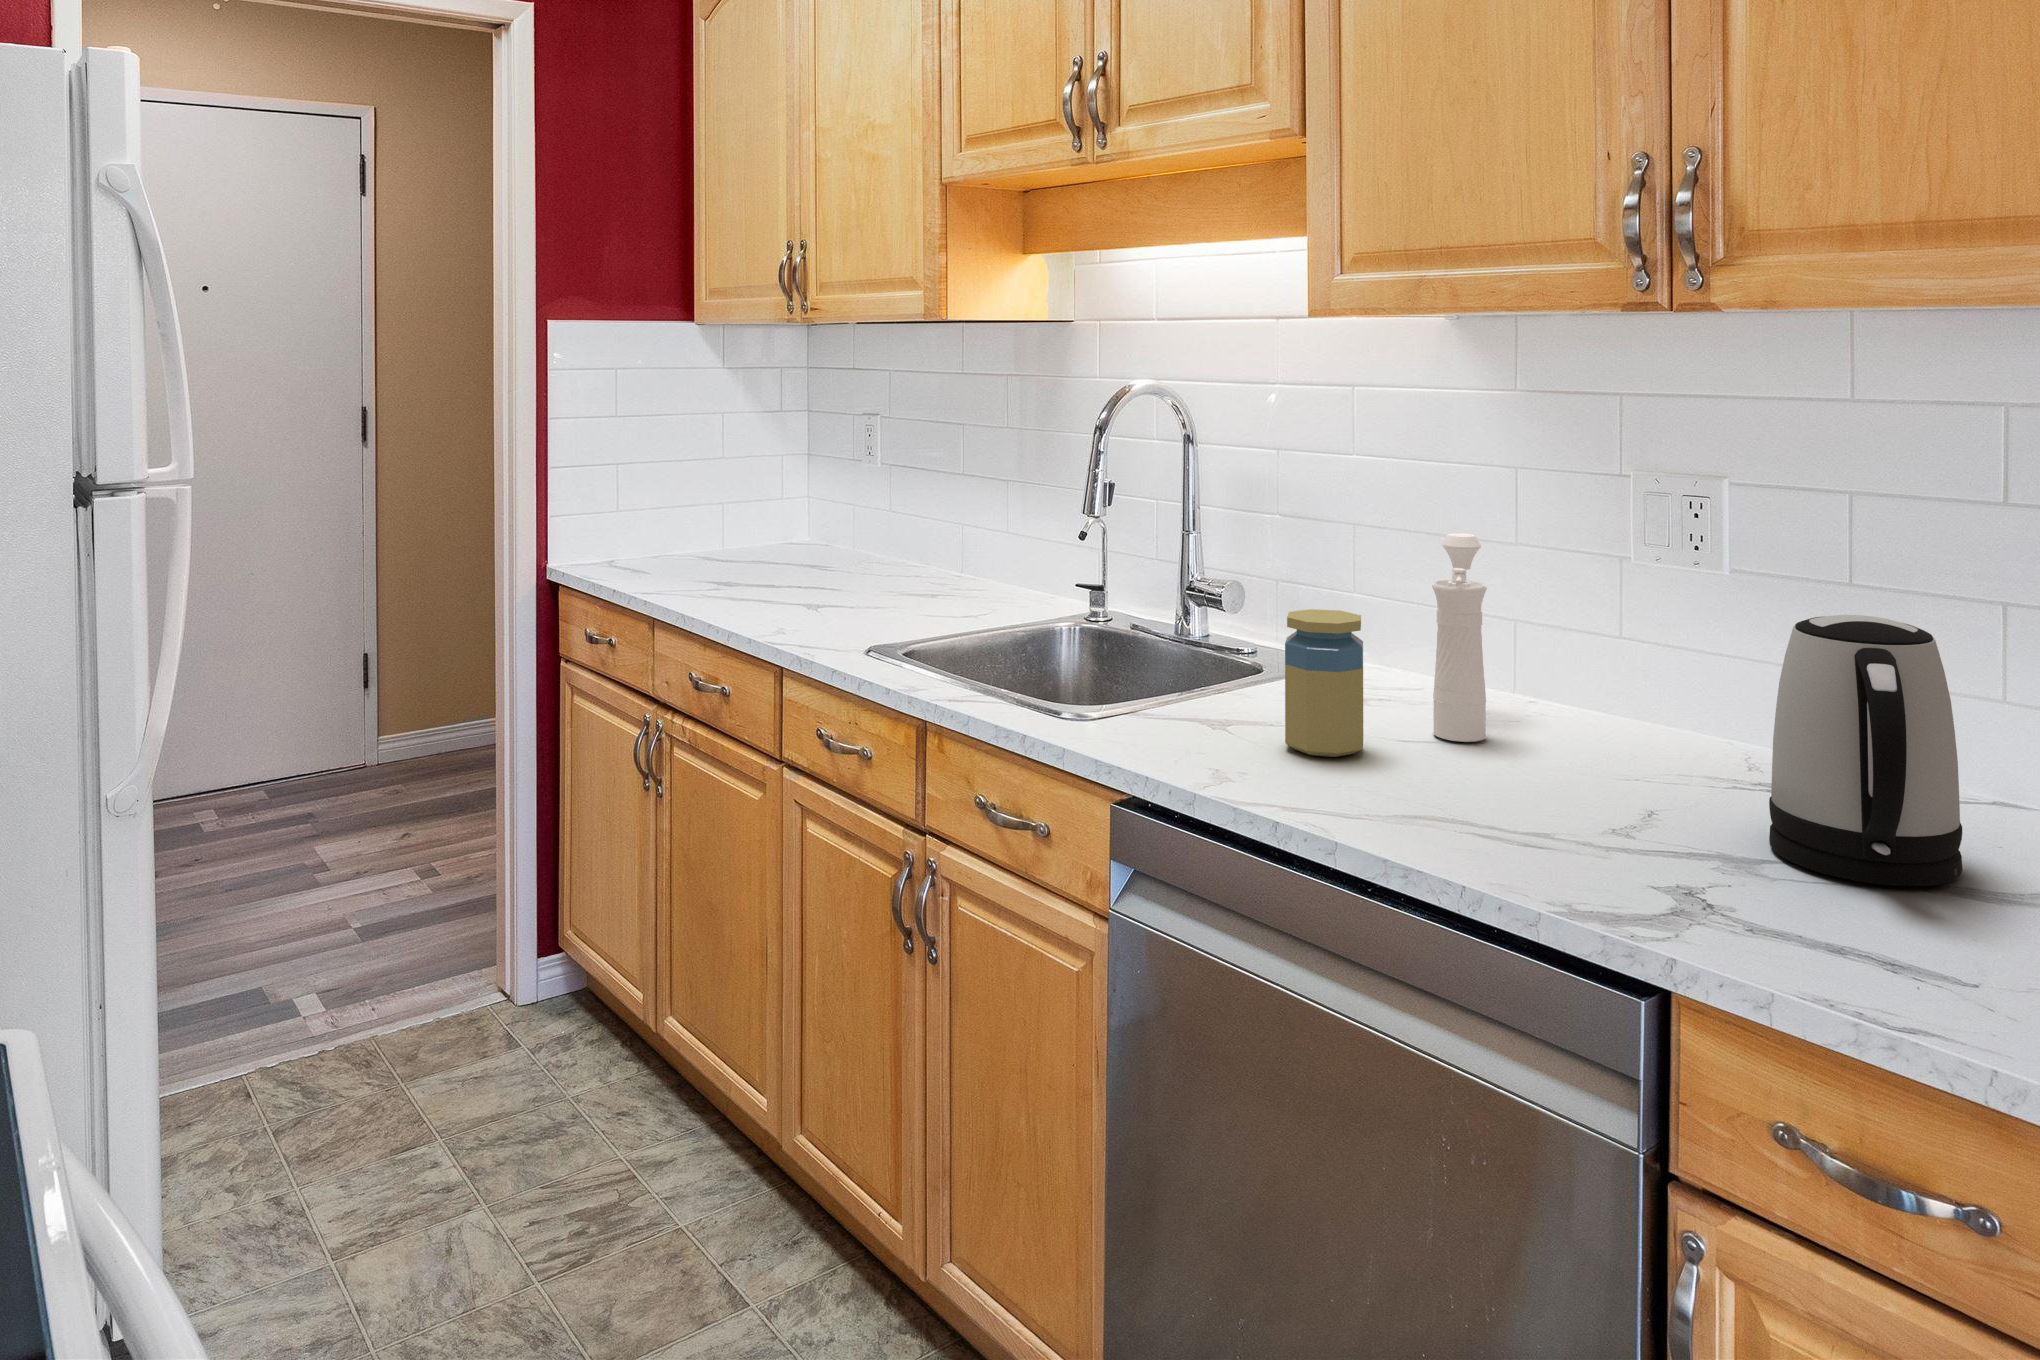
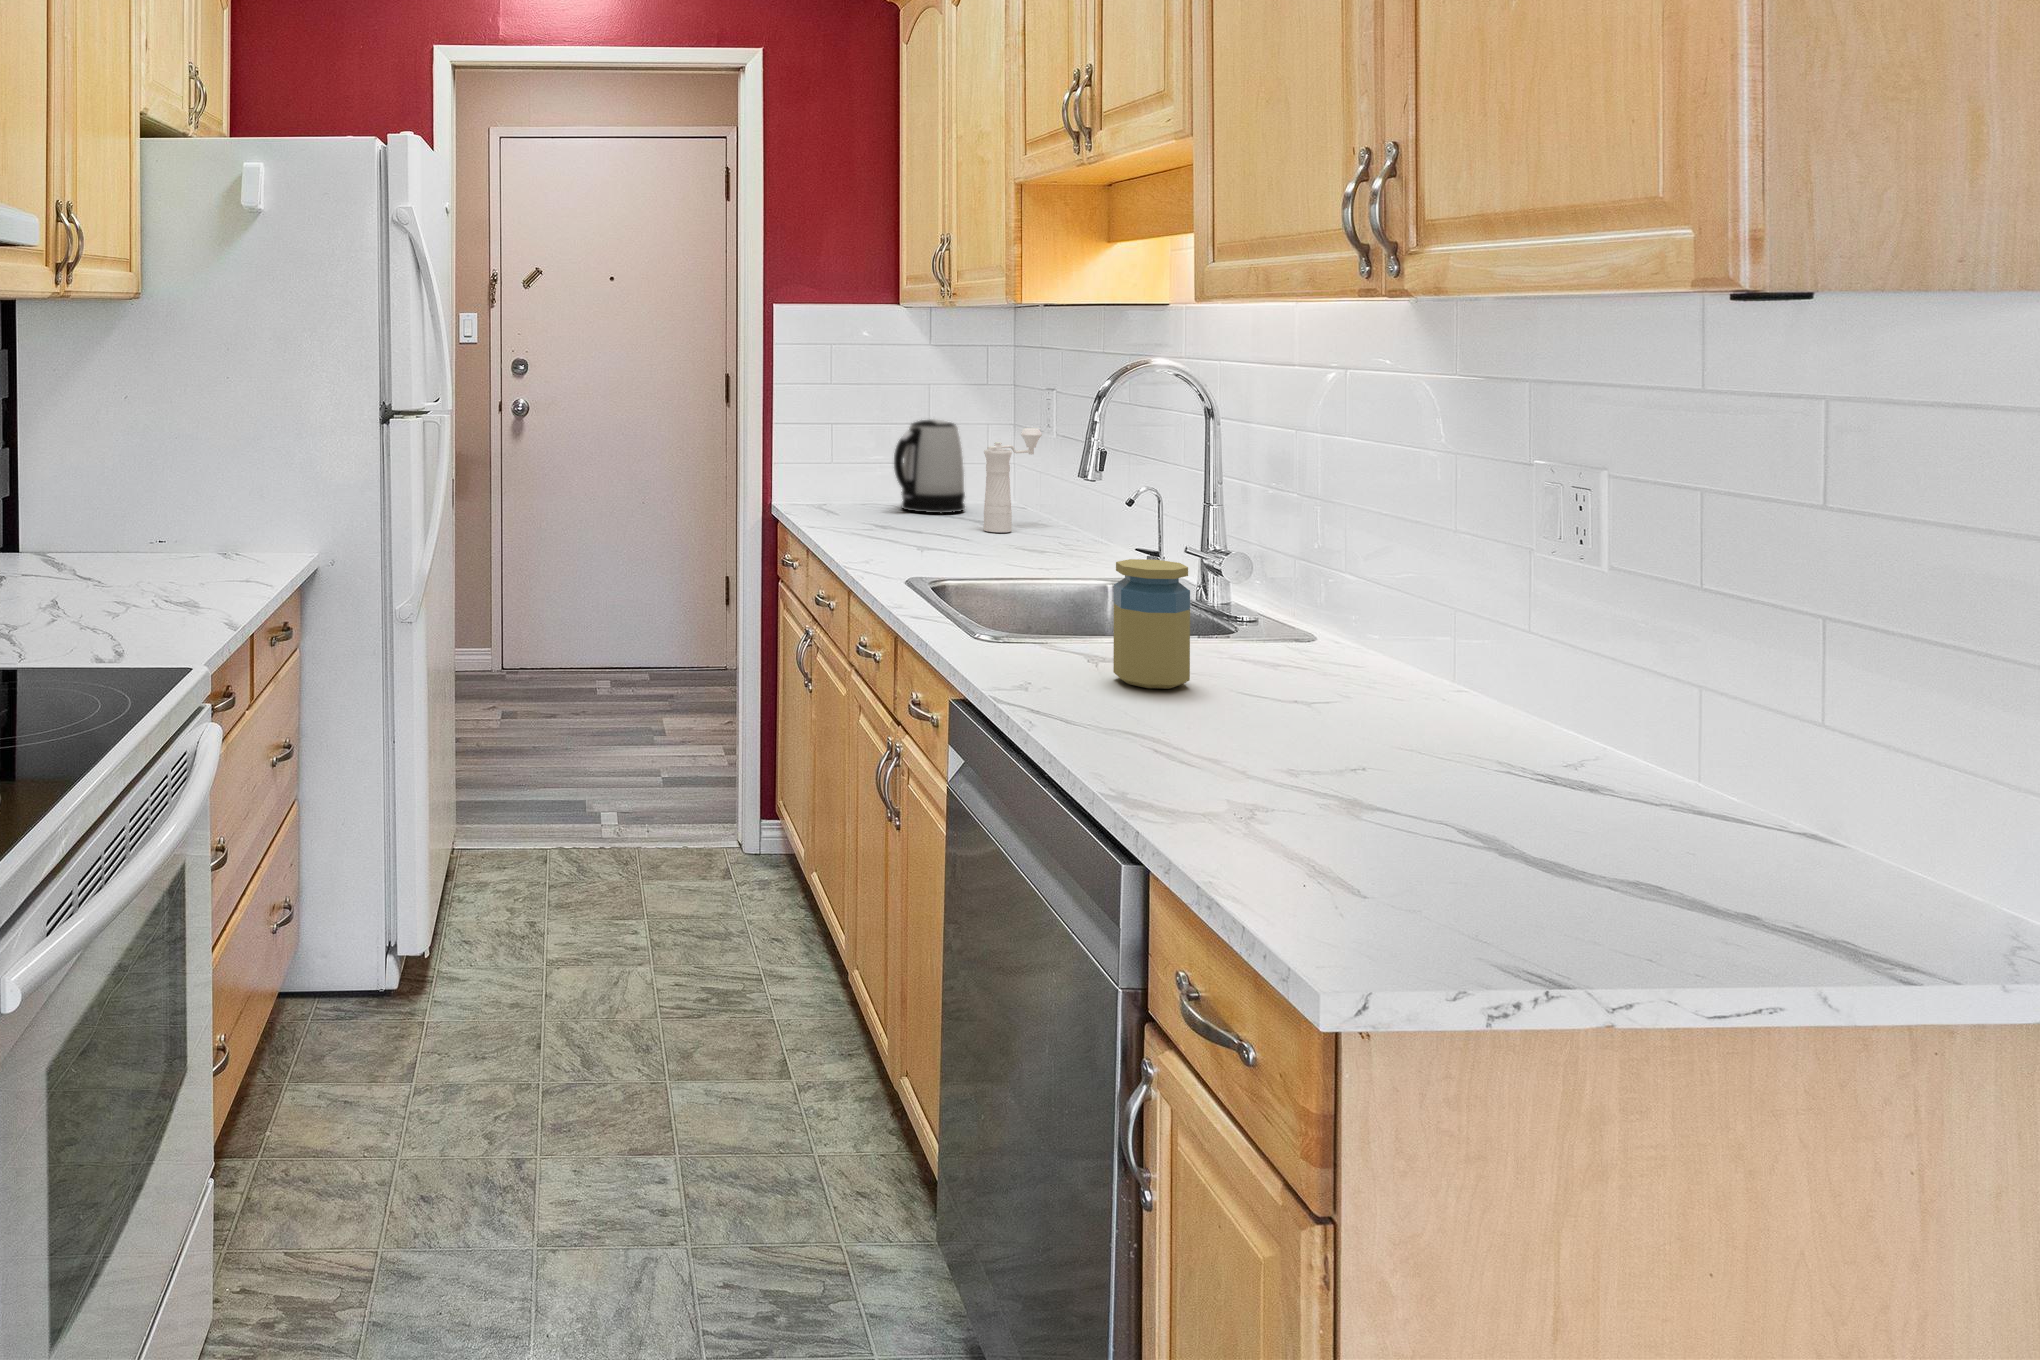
pepper mill: present [1432,533,1487,742] -> present [984,428,1042,533]
kettle: present [1769,615,1963,886] -> present [894,419,965,513]

